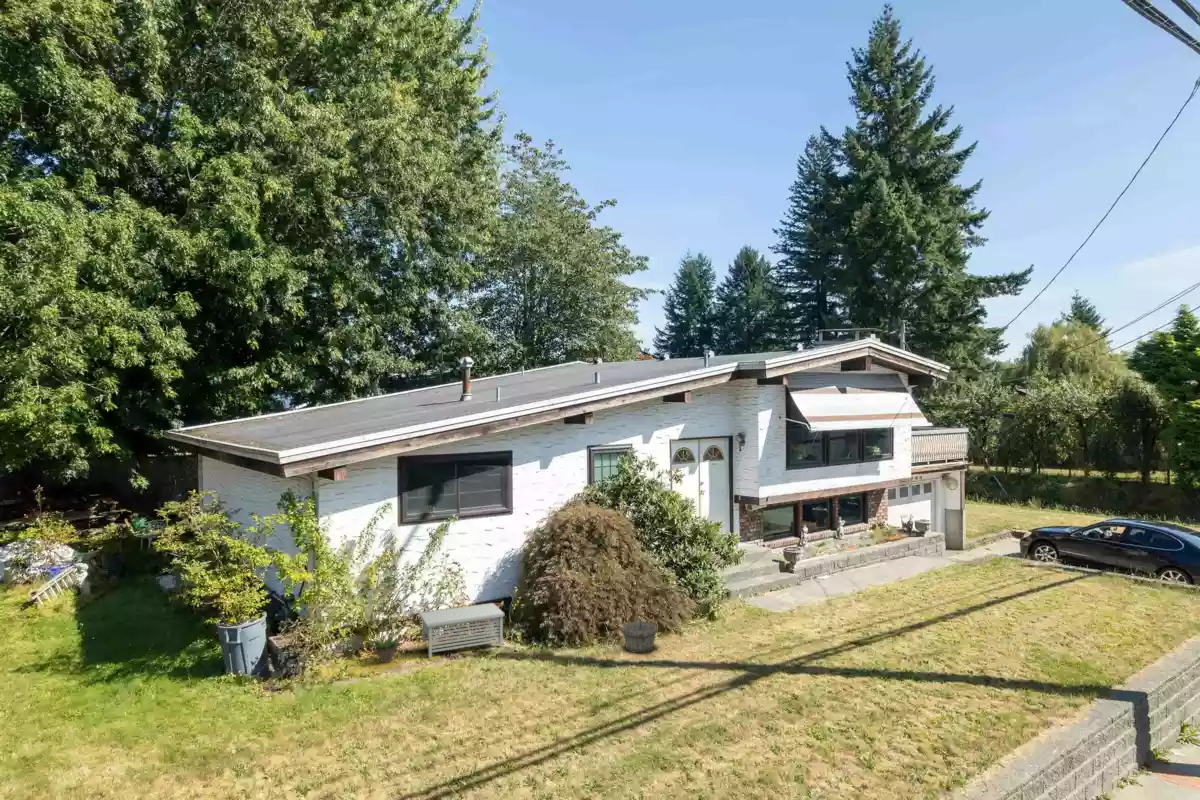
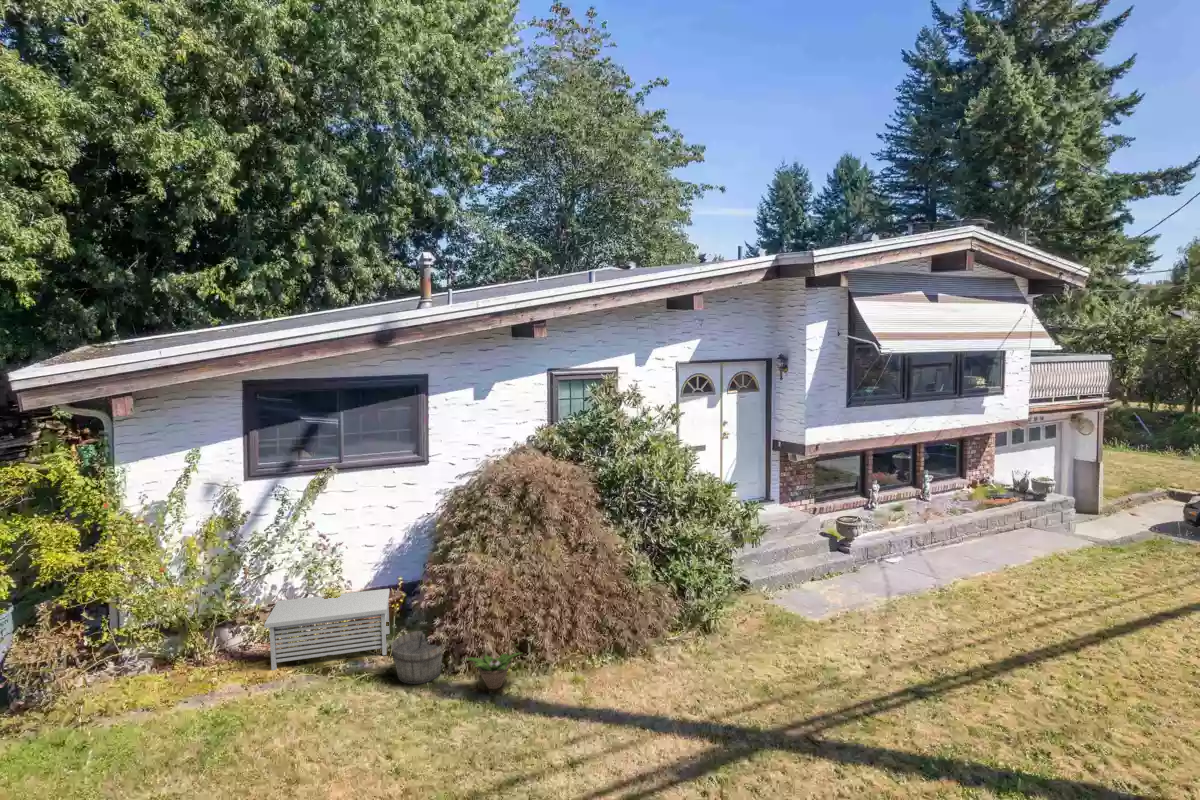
wooden bucket: present [622,620,656,653] -> present [391,631,442,684]
decorative plant: present [372,634,405,663] -> present [465,653,521,689]

